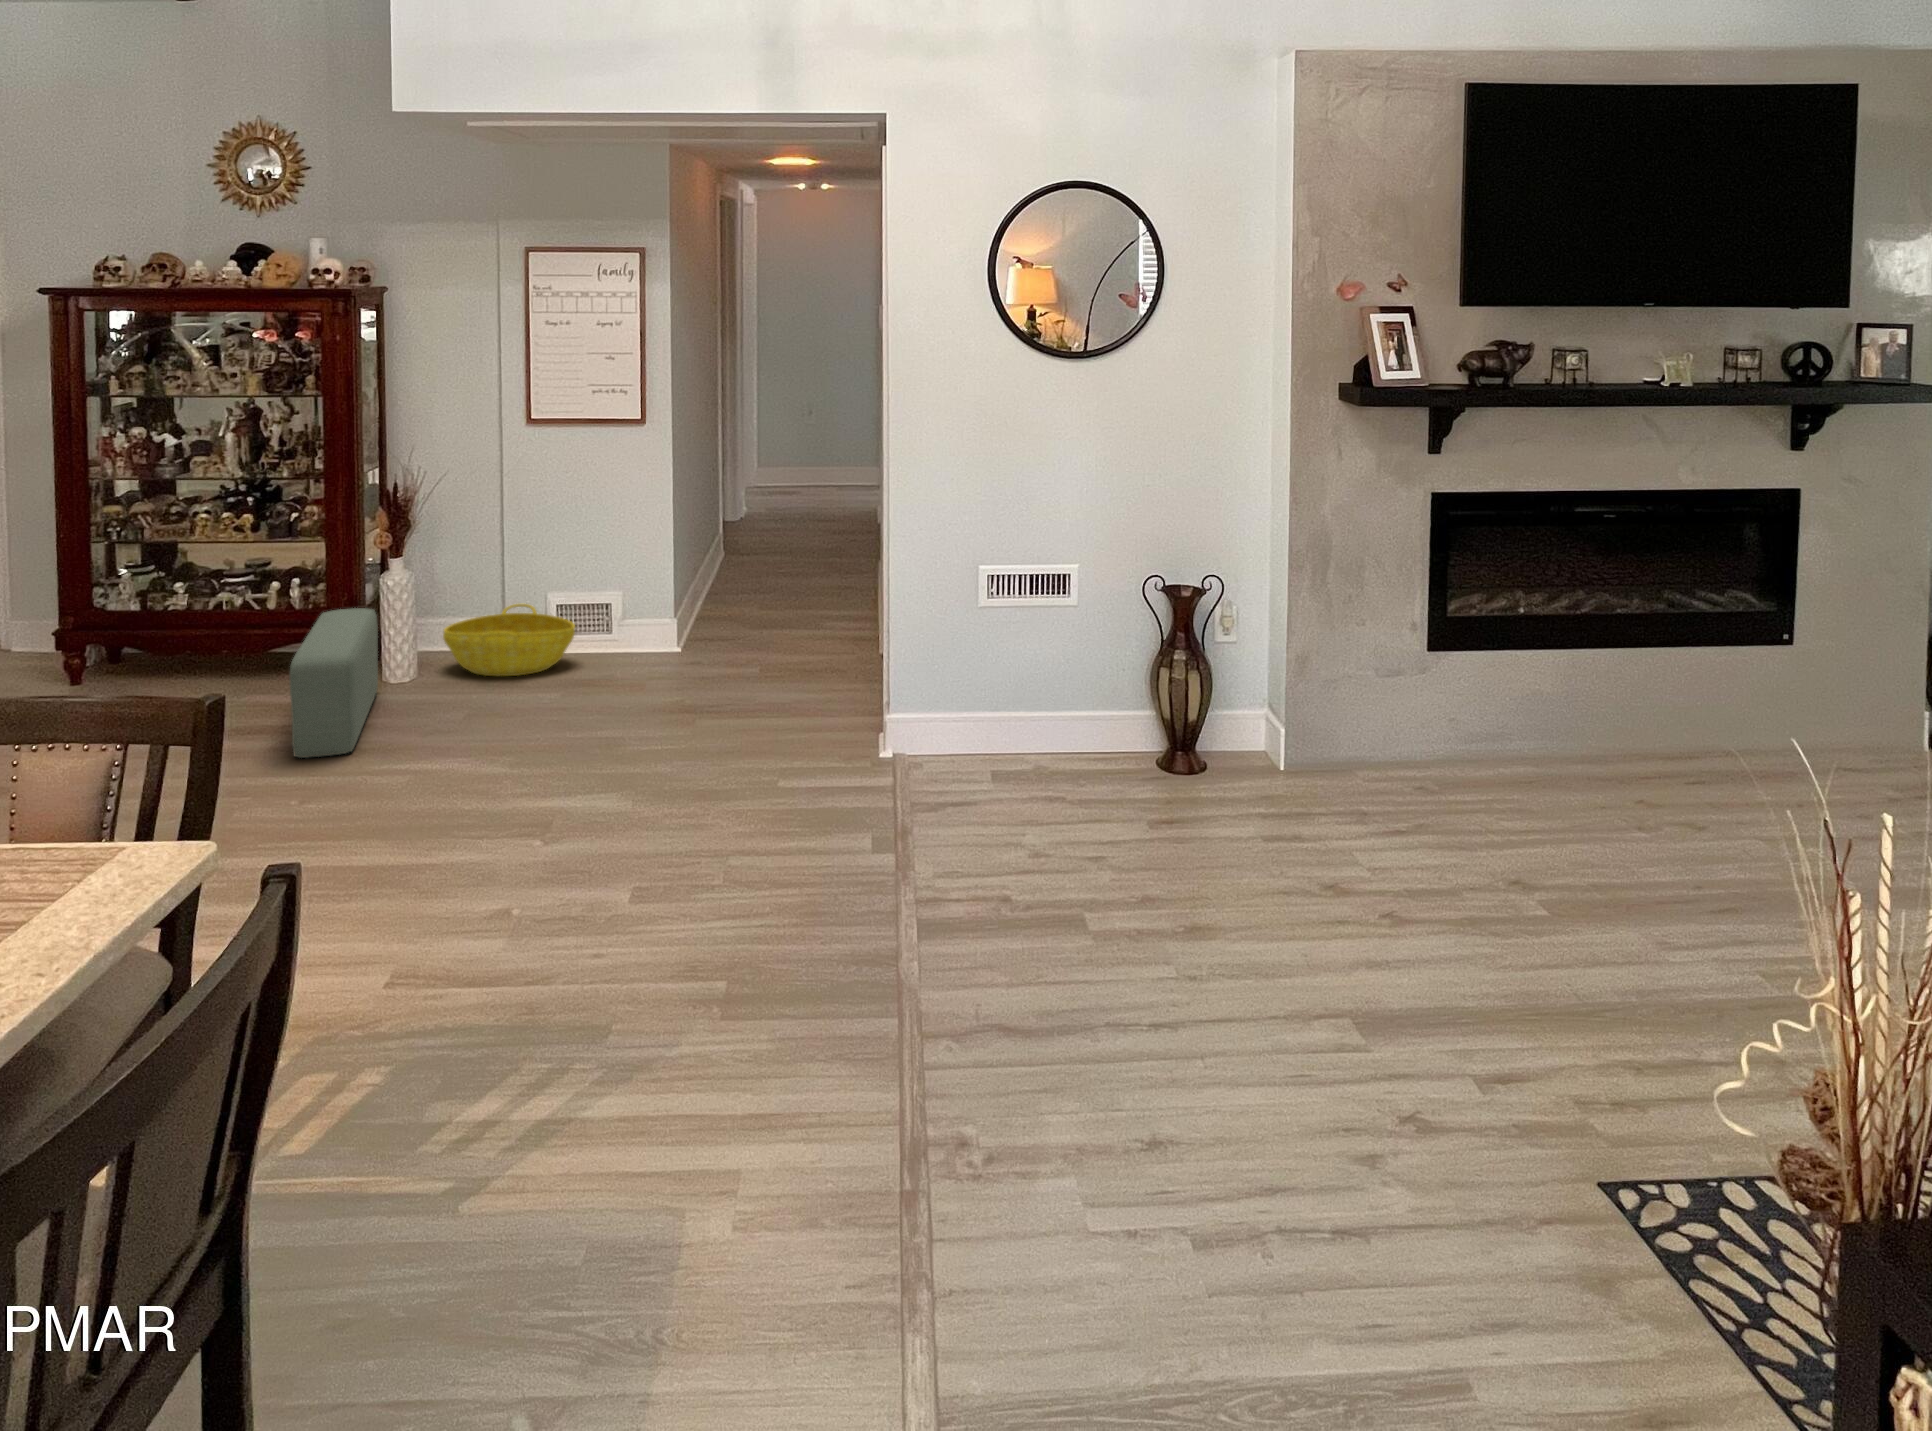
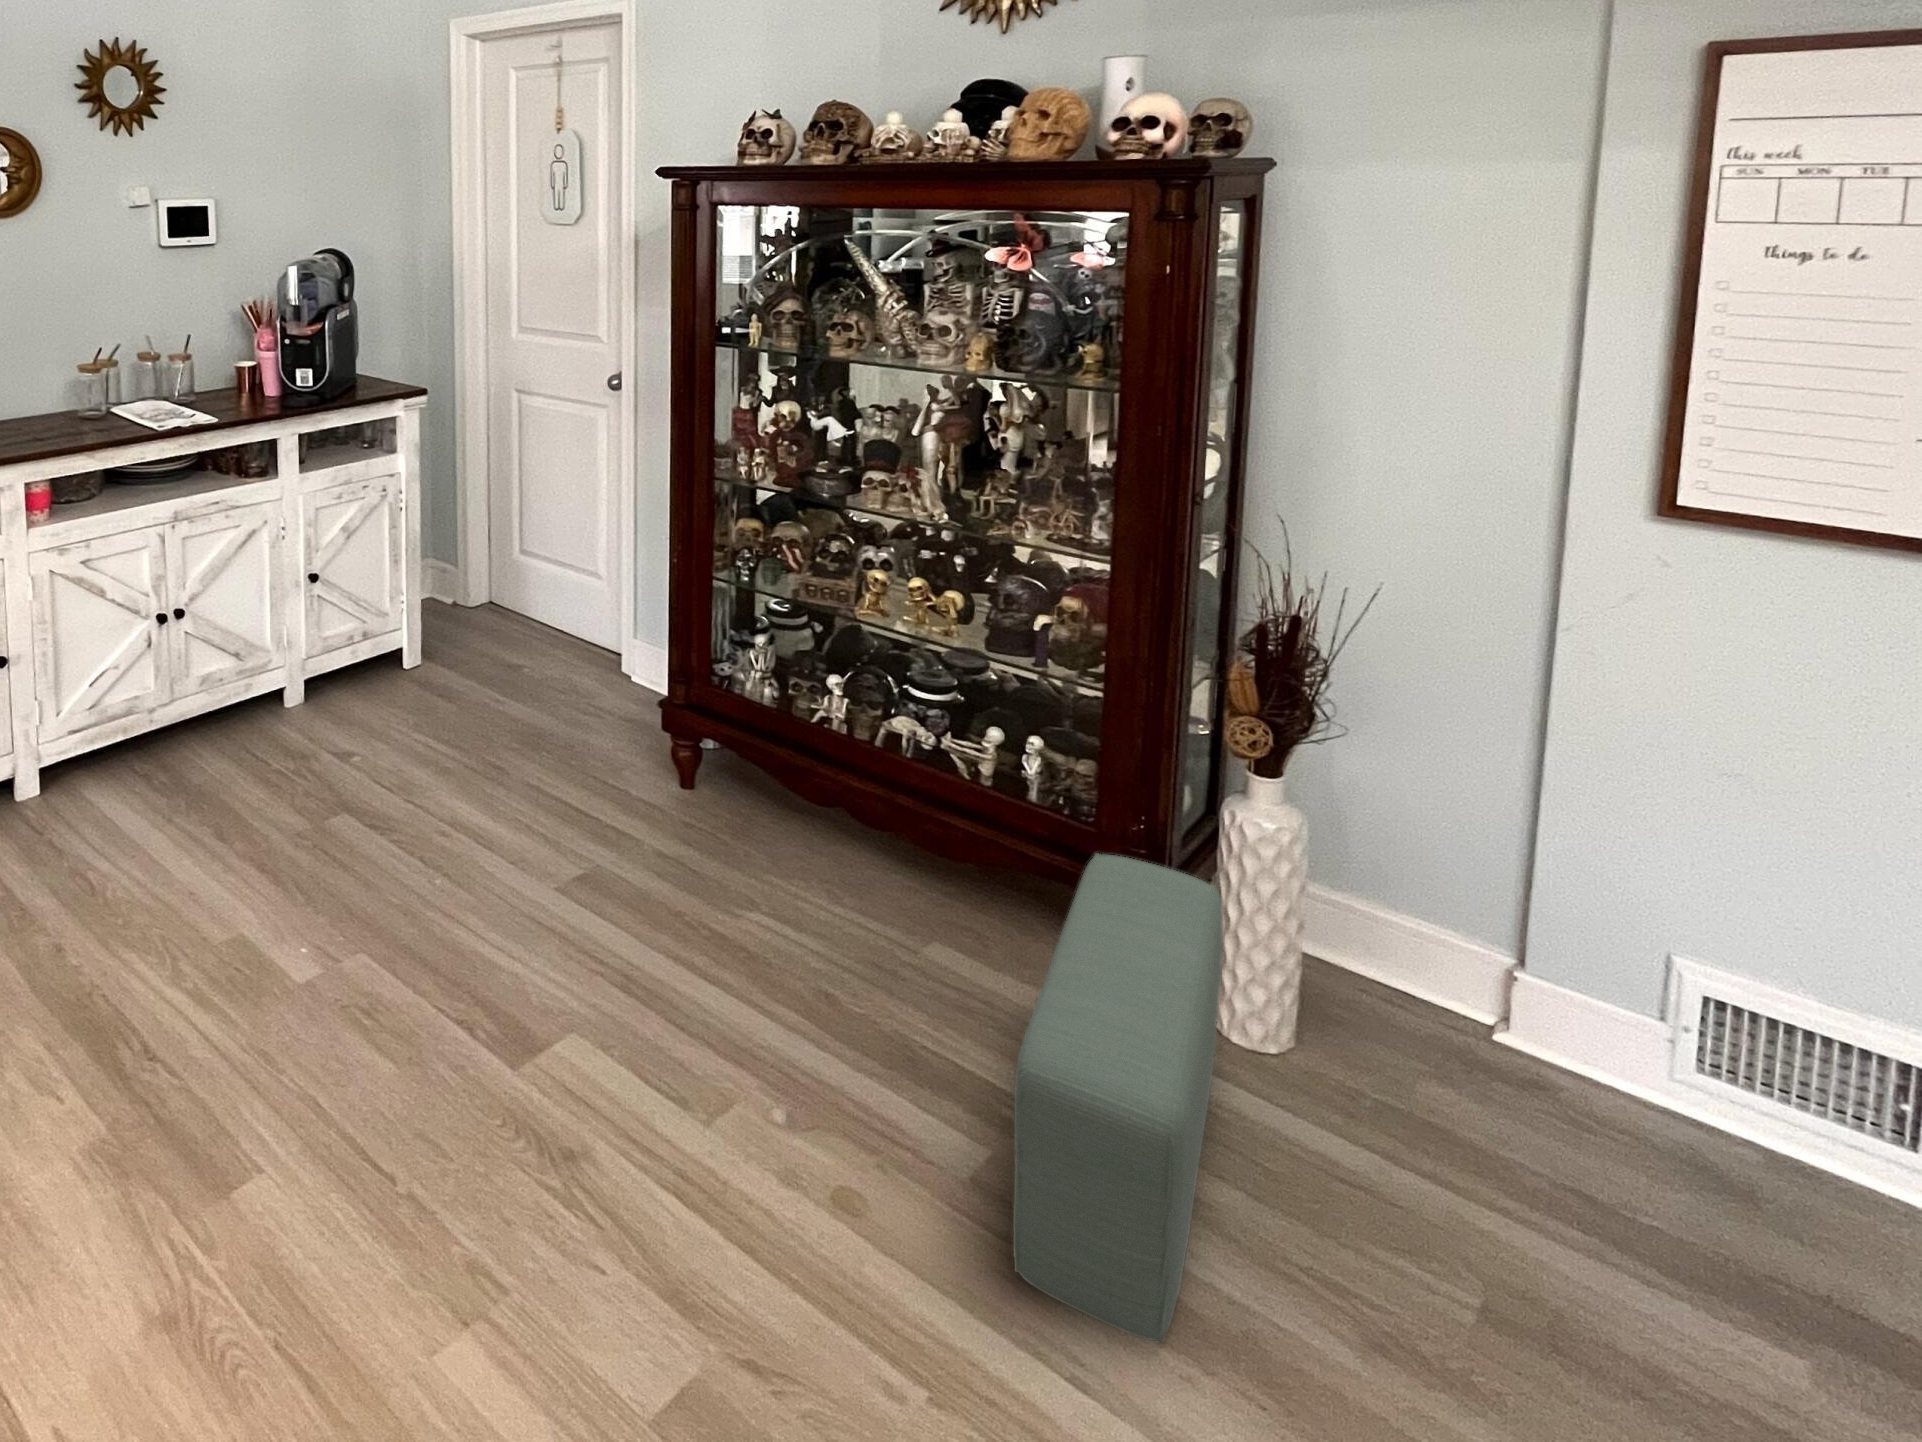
basket: present [443,604,575,676] -> none [1378,937,1840,1193]

